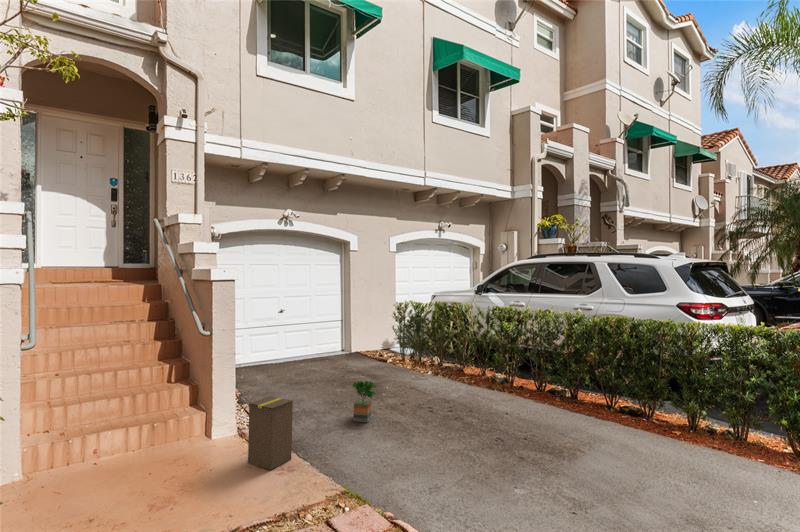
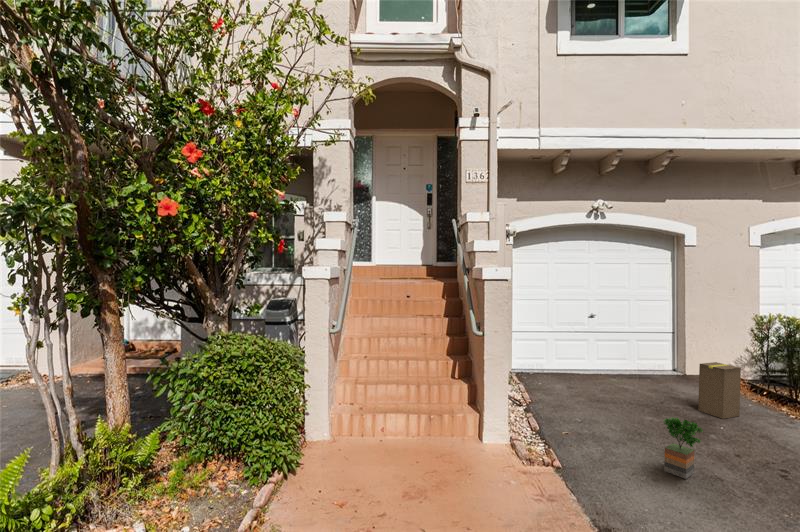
cardboard box: present [248,396,293,470] -> present [698,362,741,419]

